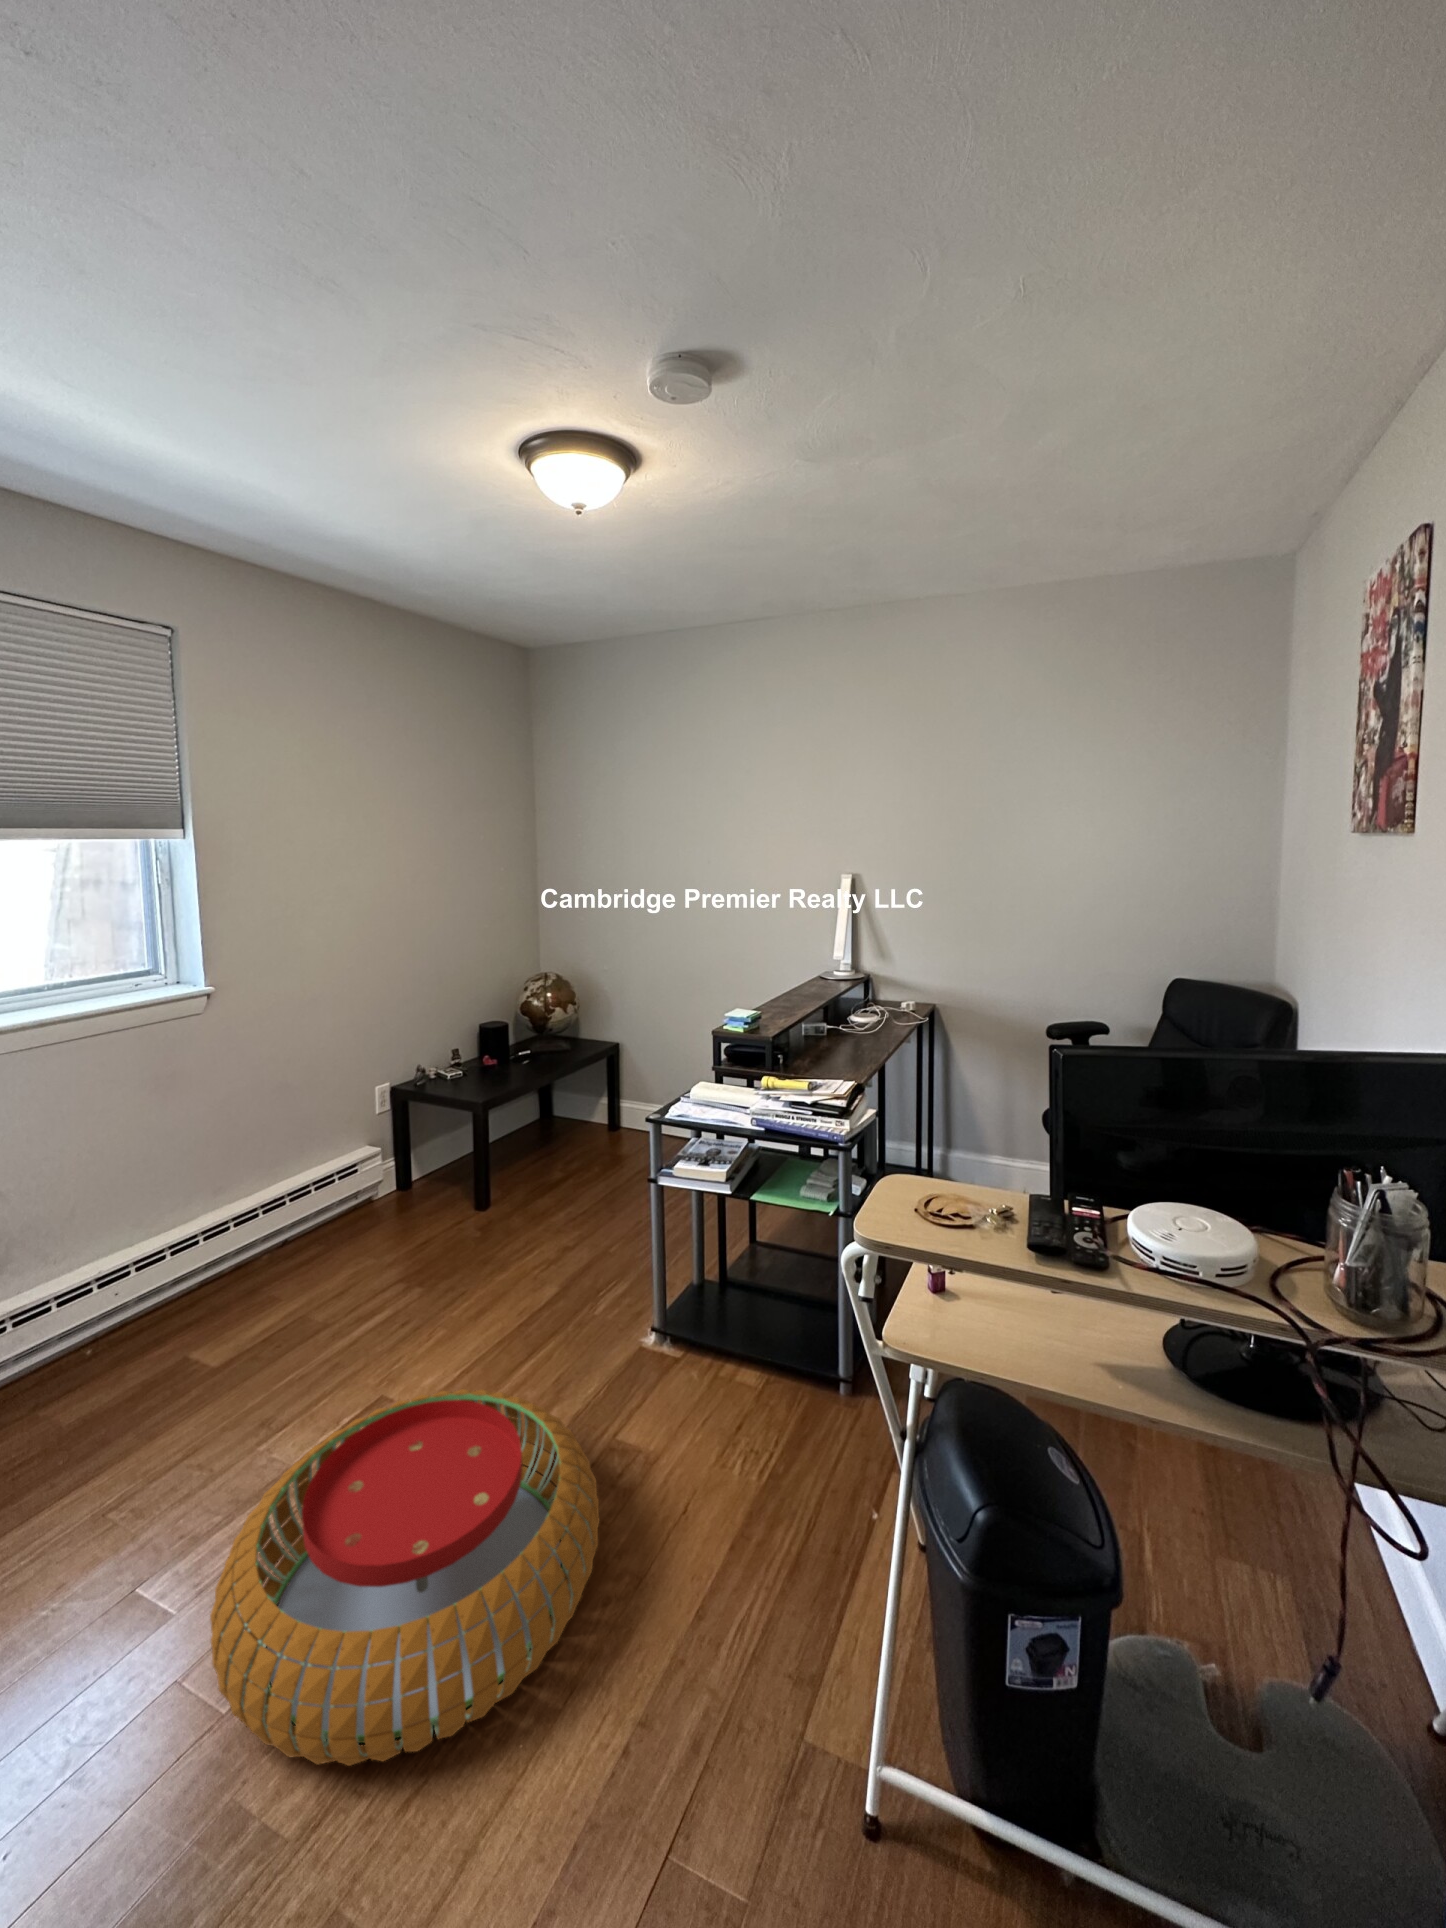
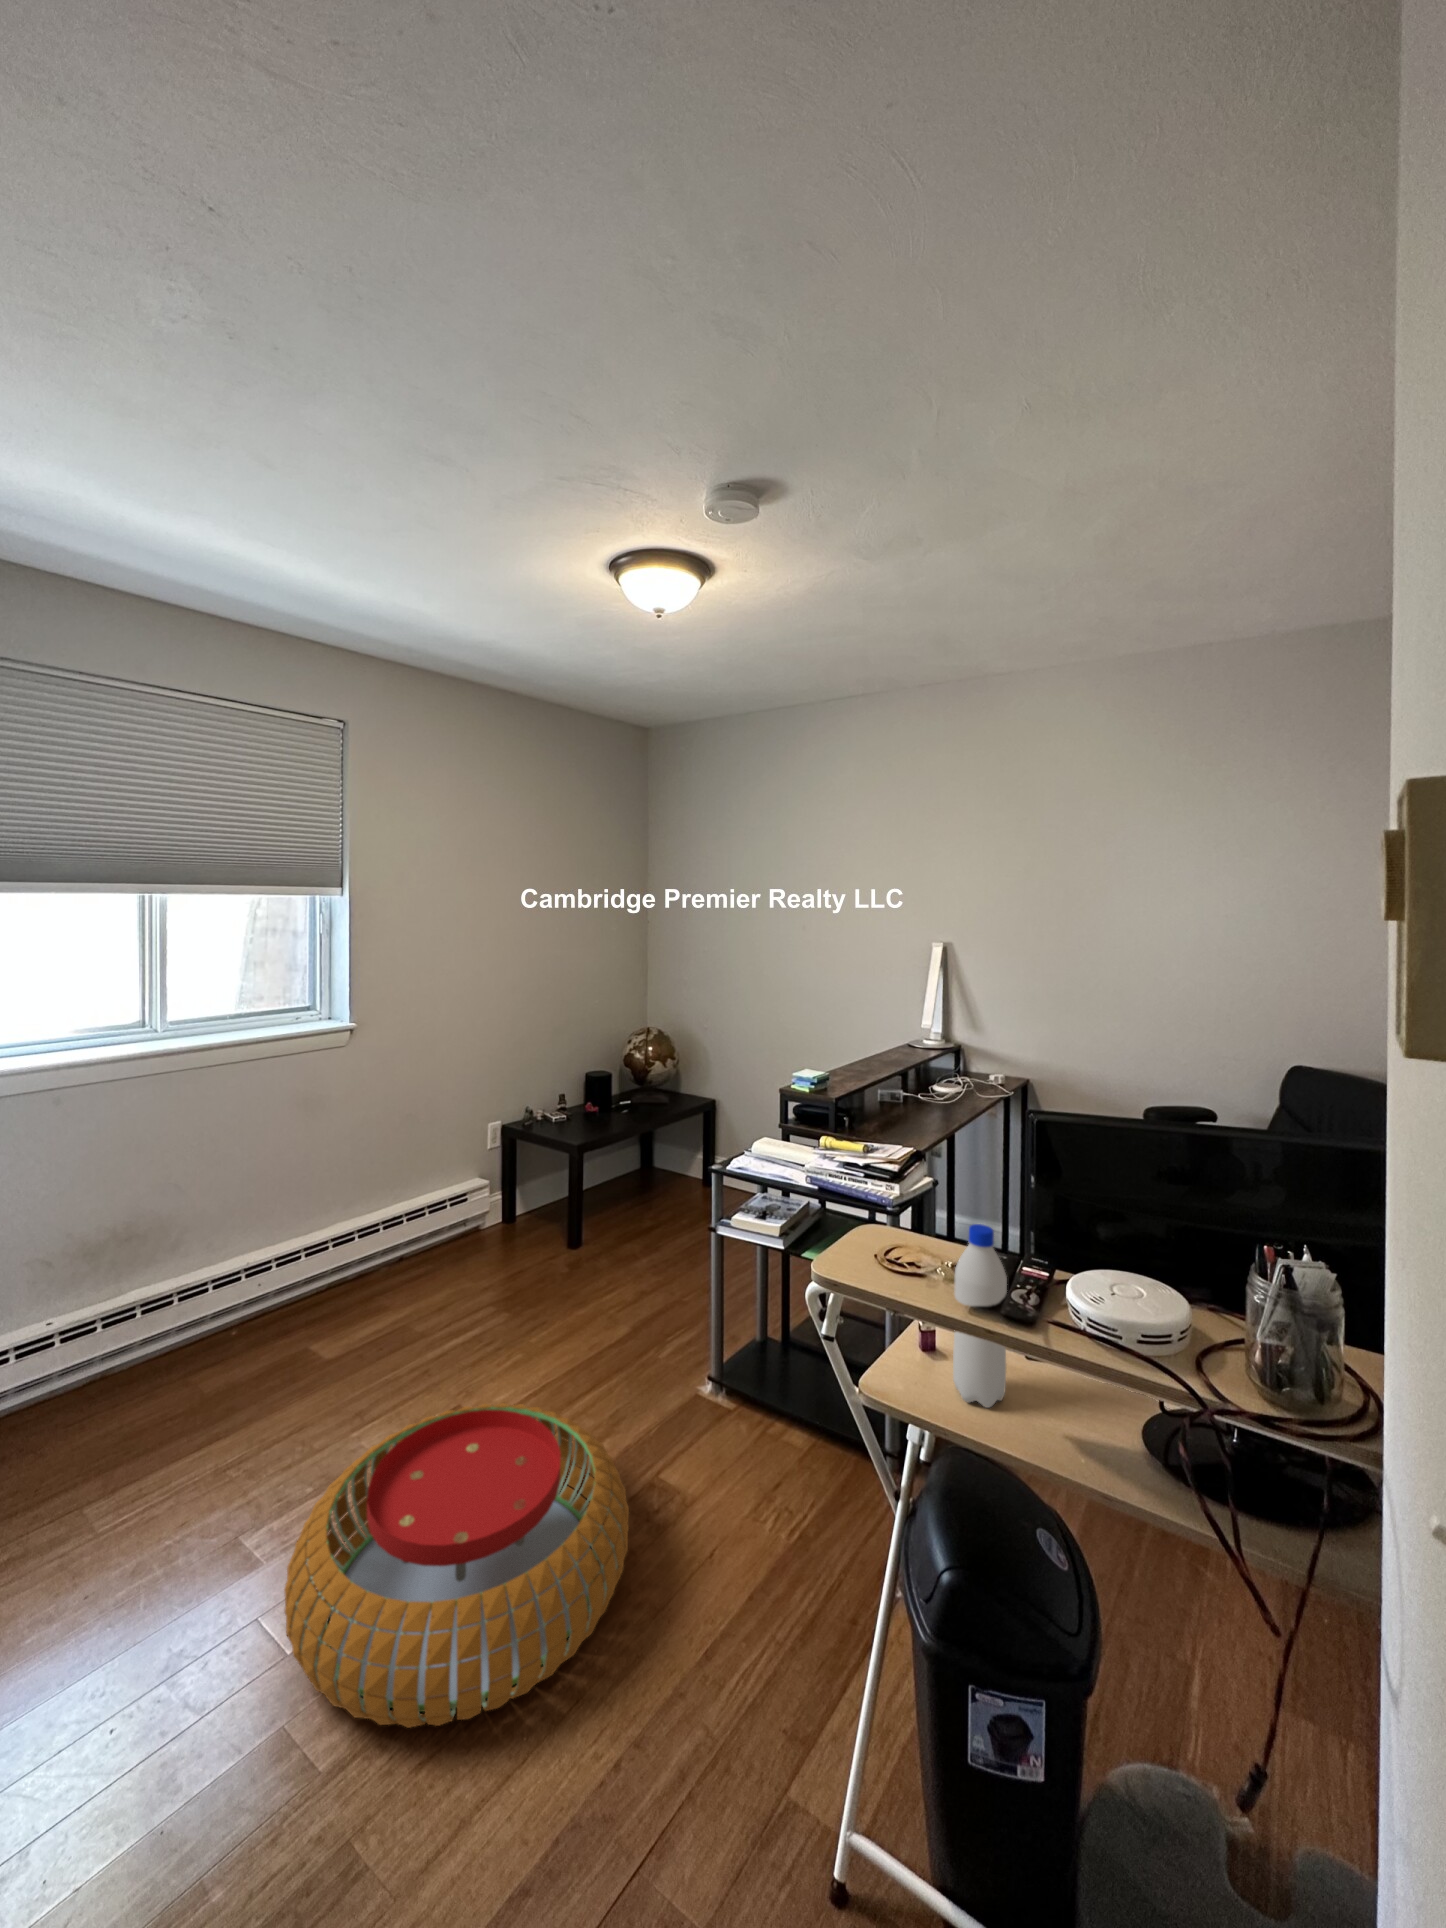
water bottle: none [967,1164,1023,1344] -> present [953,1224,1007,1408]

